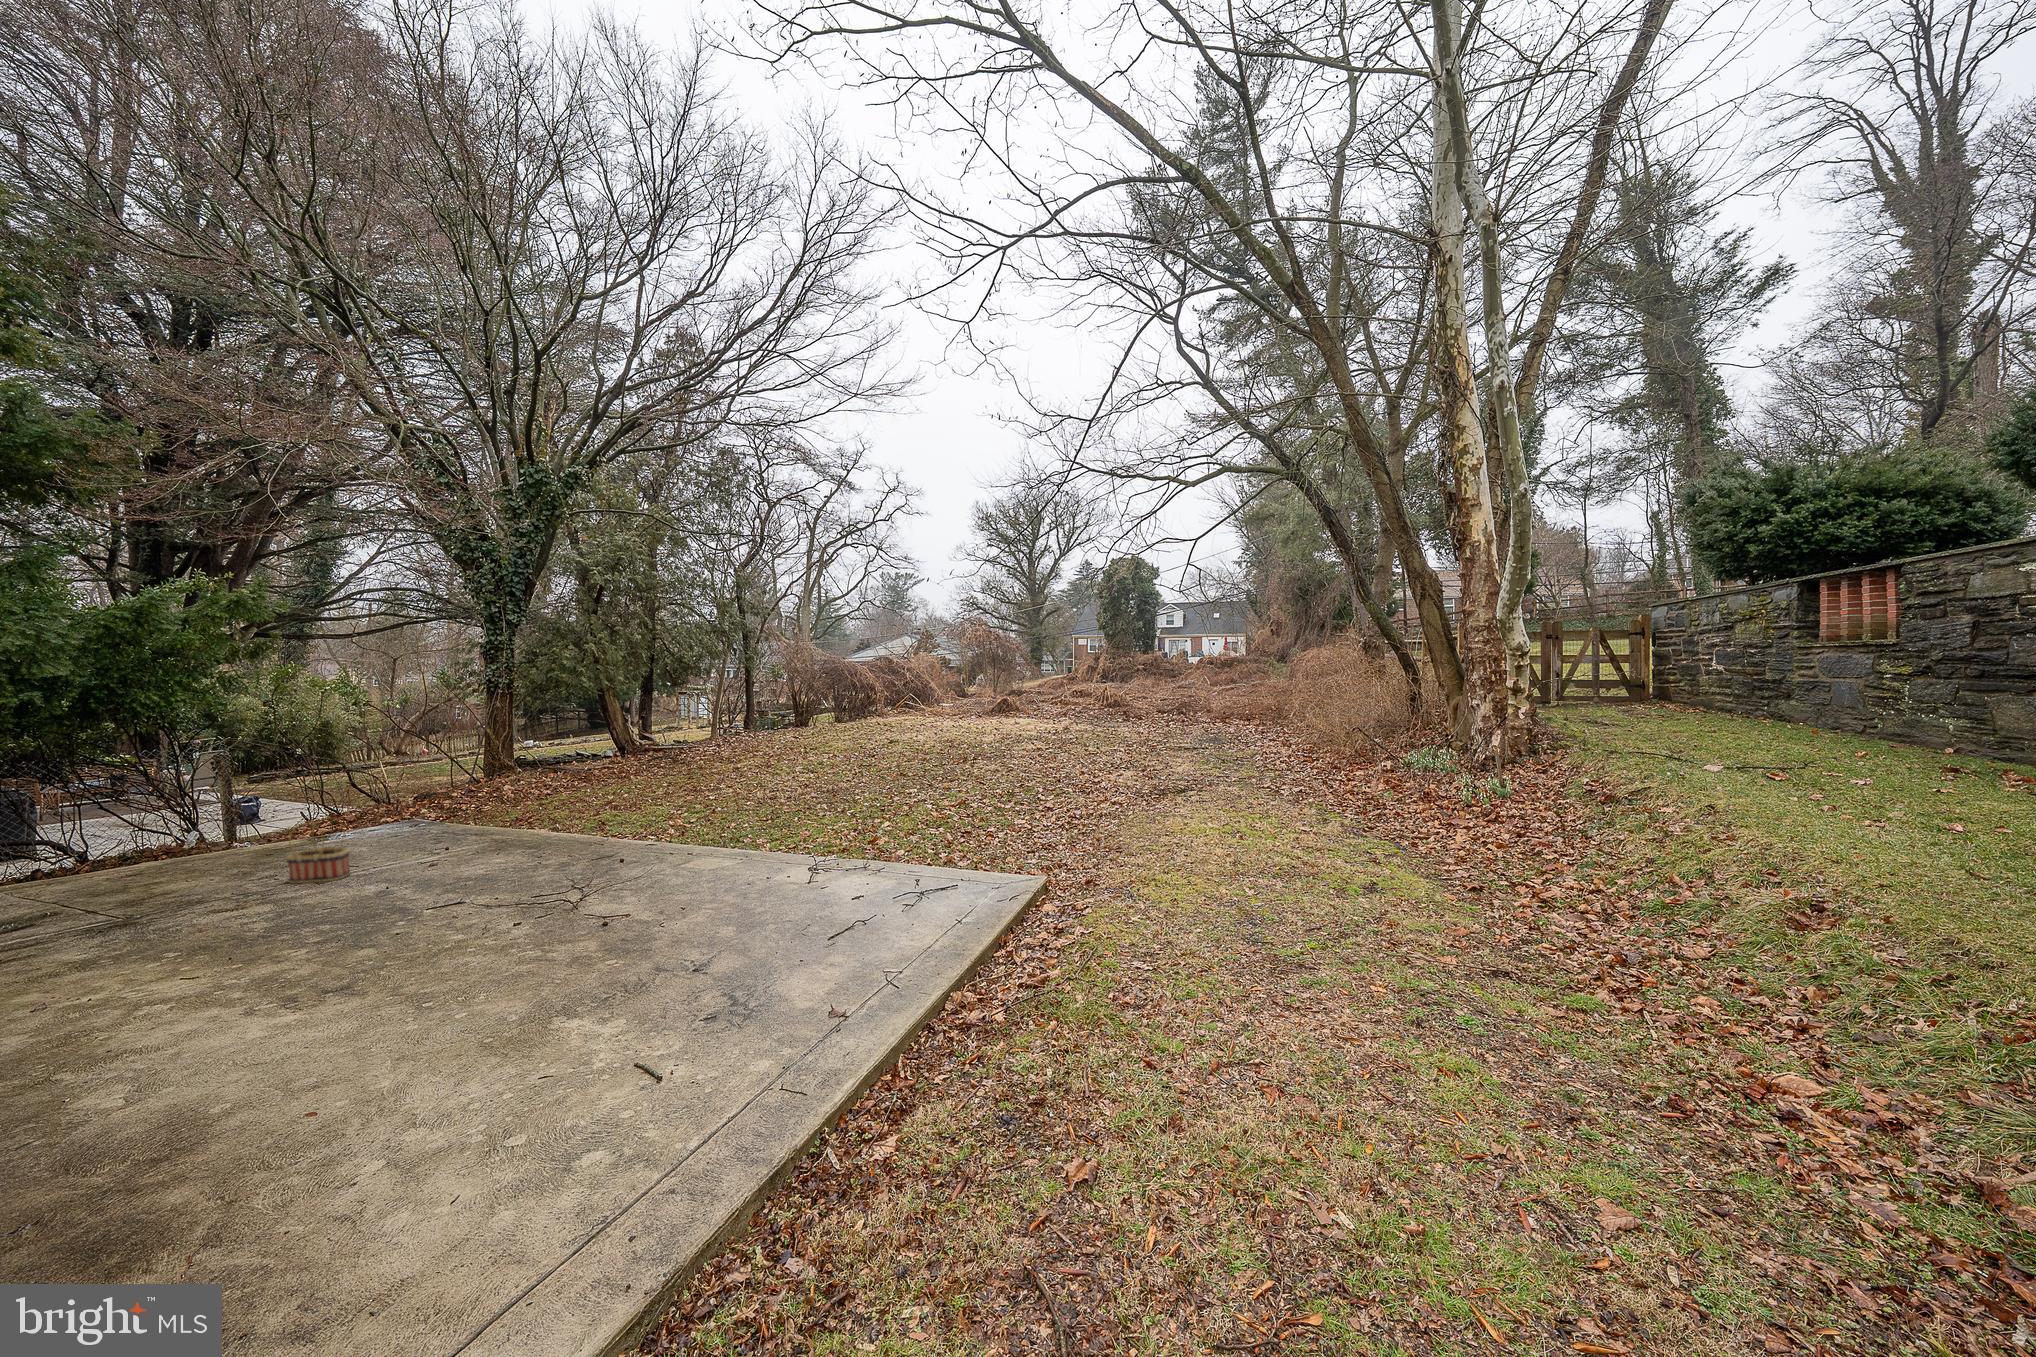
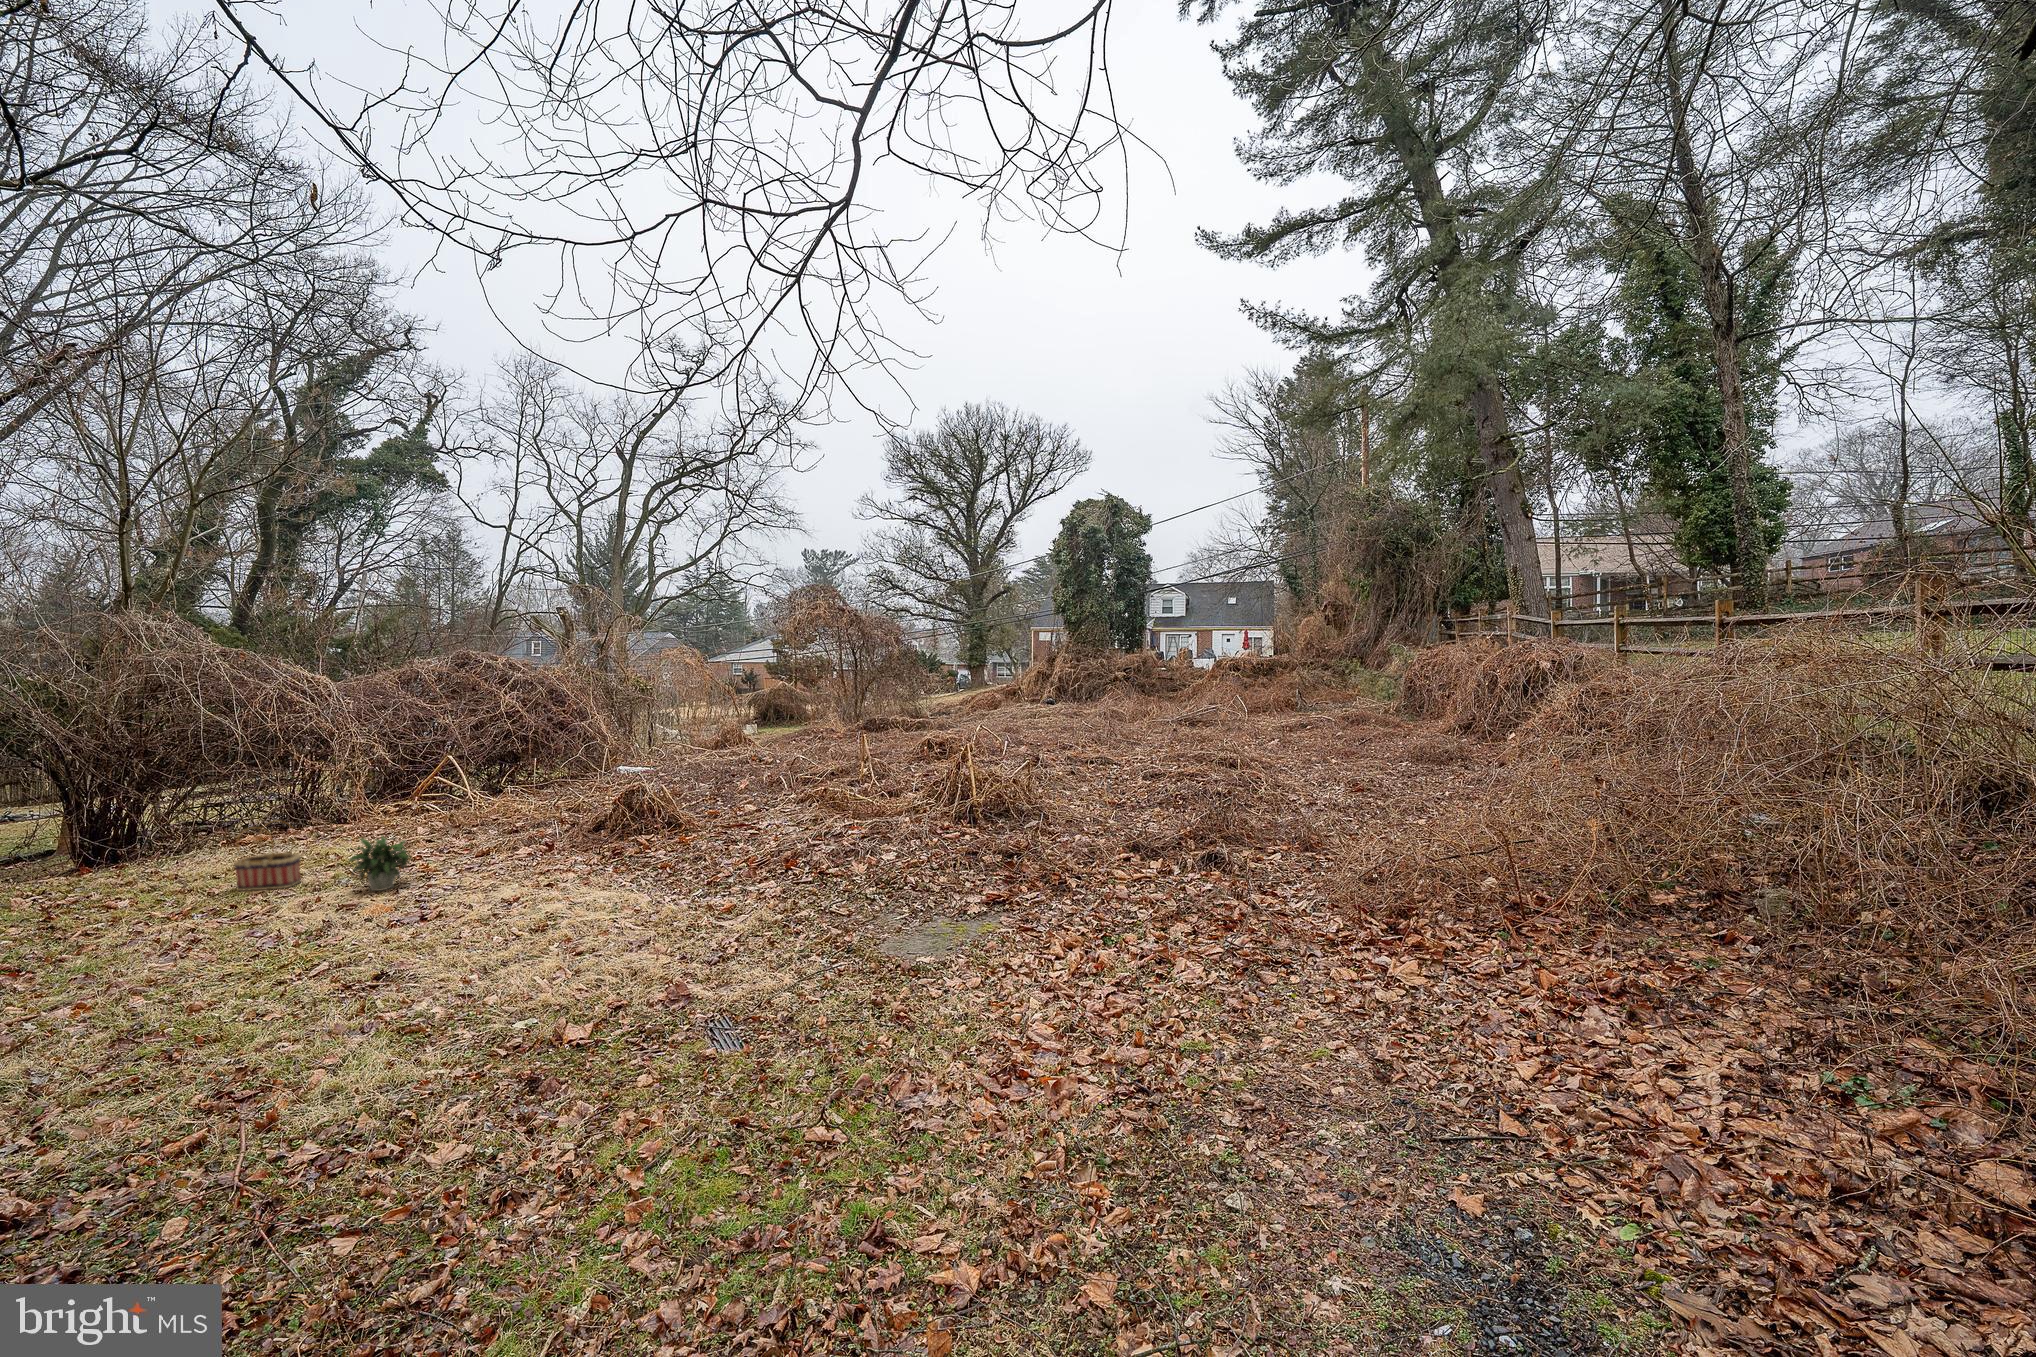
potted plant: none [390,829,455,883] -> present [349,836,412,891]

